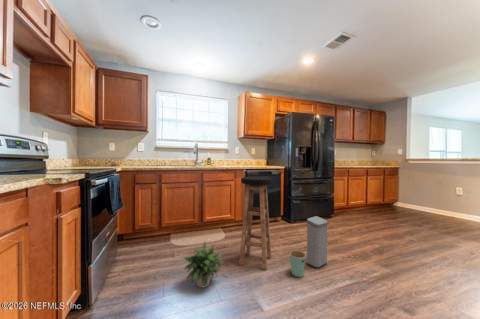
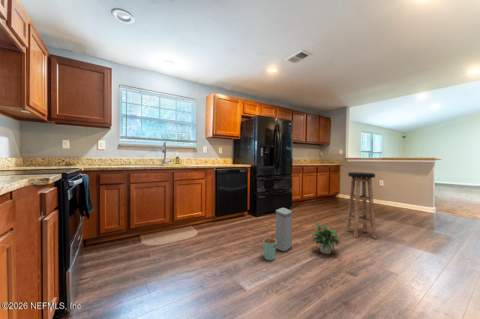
bar stool: present [239,177,272,270] -> present [346,172,376,239]
potted plant: present [184,242,223,287] -> present [312,222,339,254]

